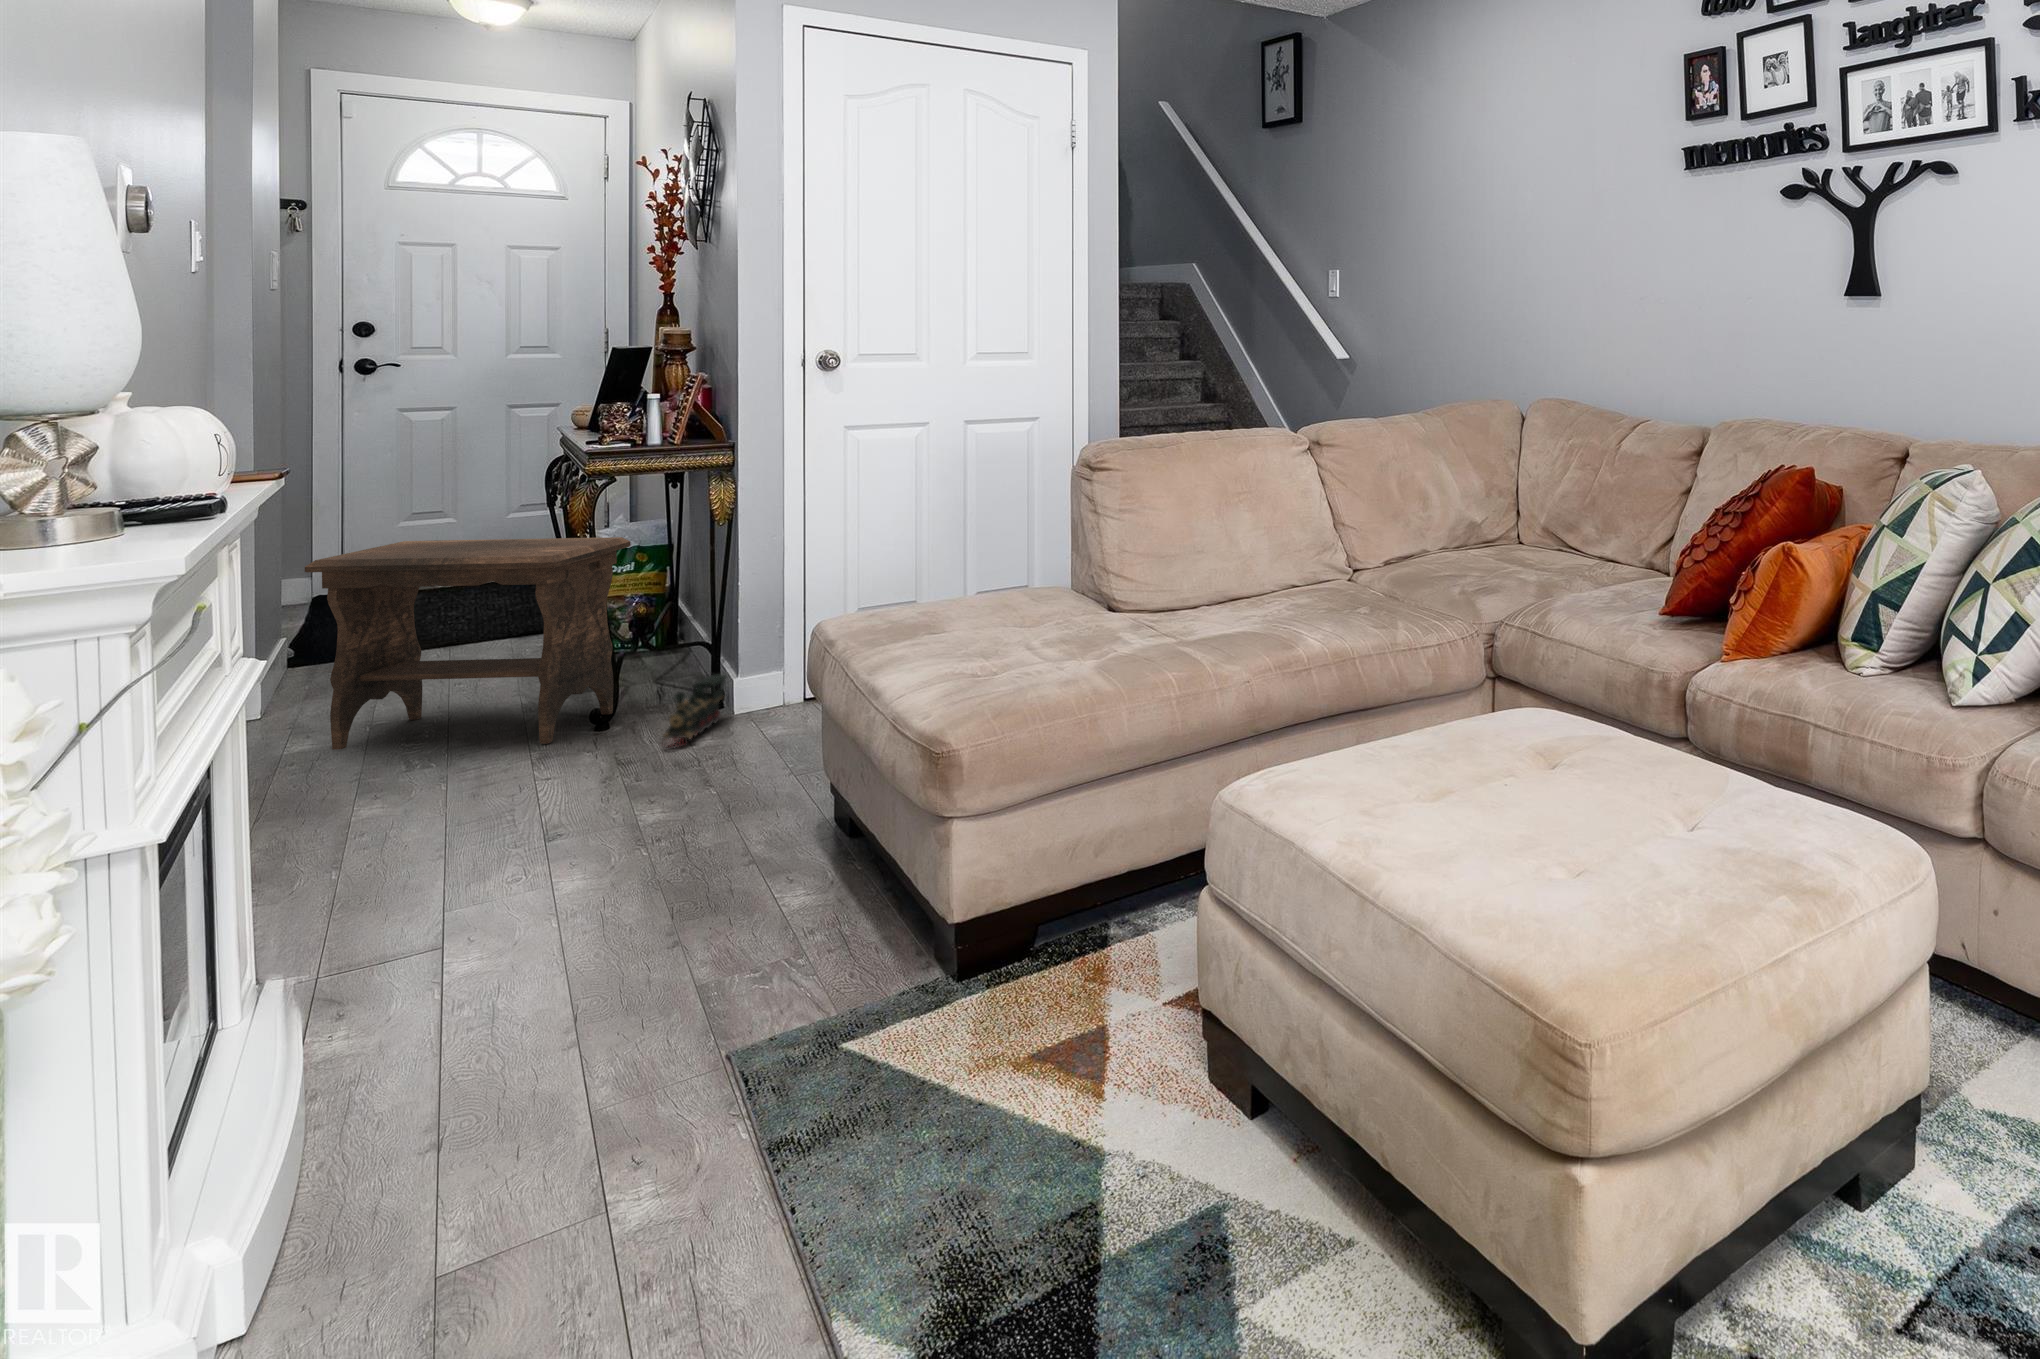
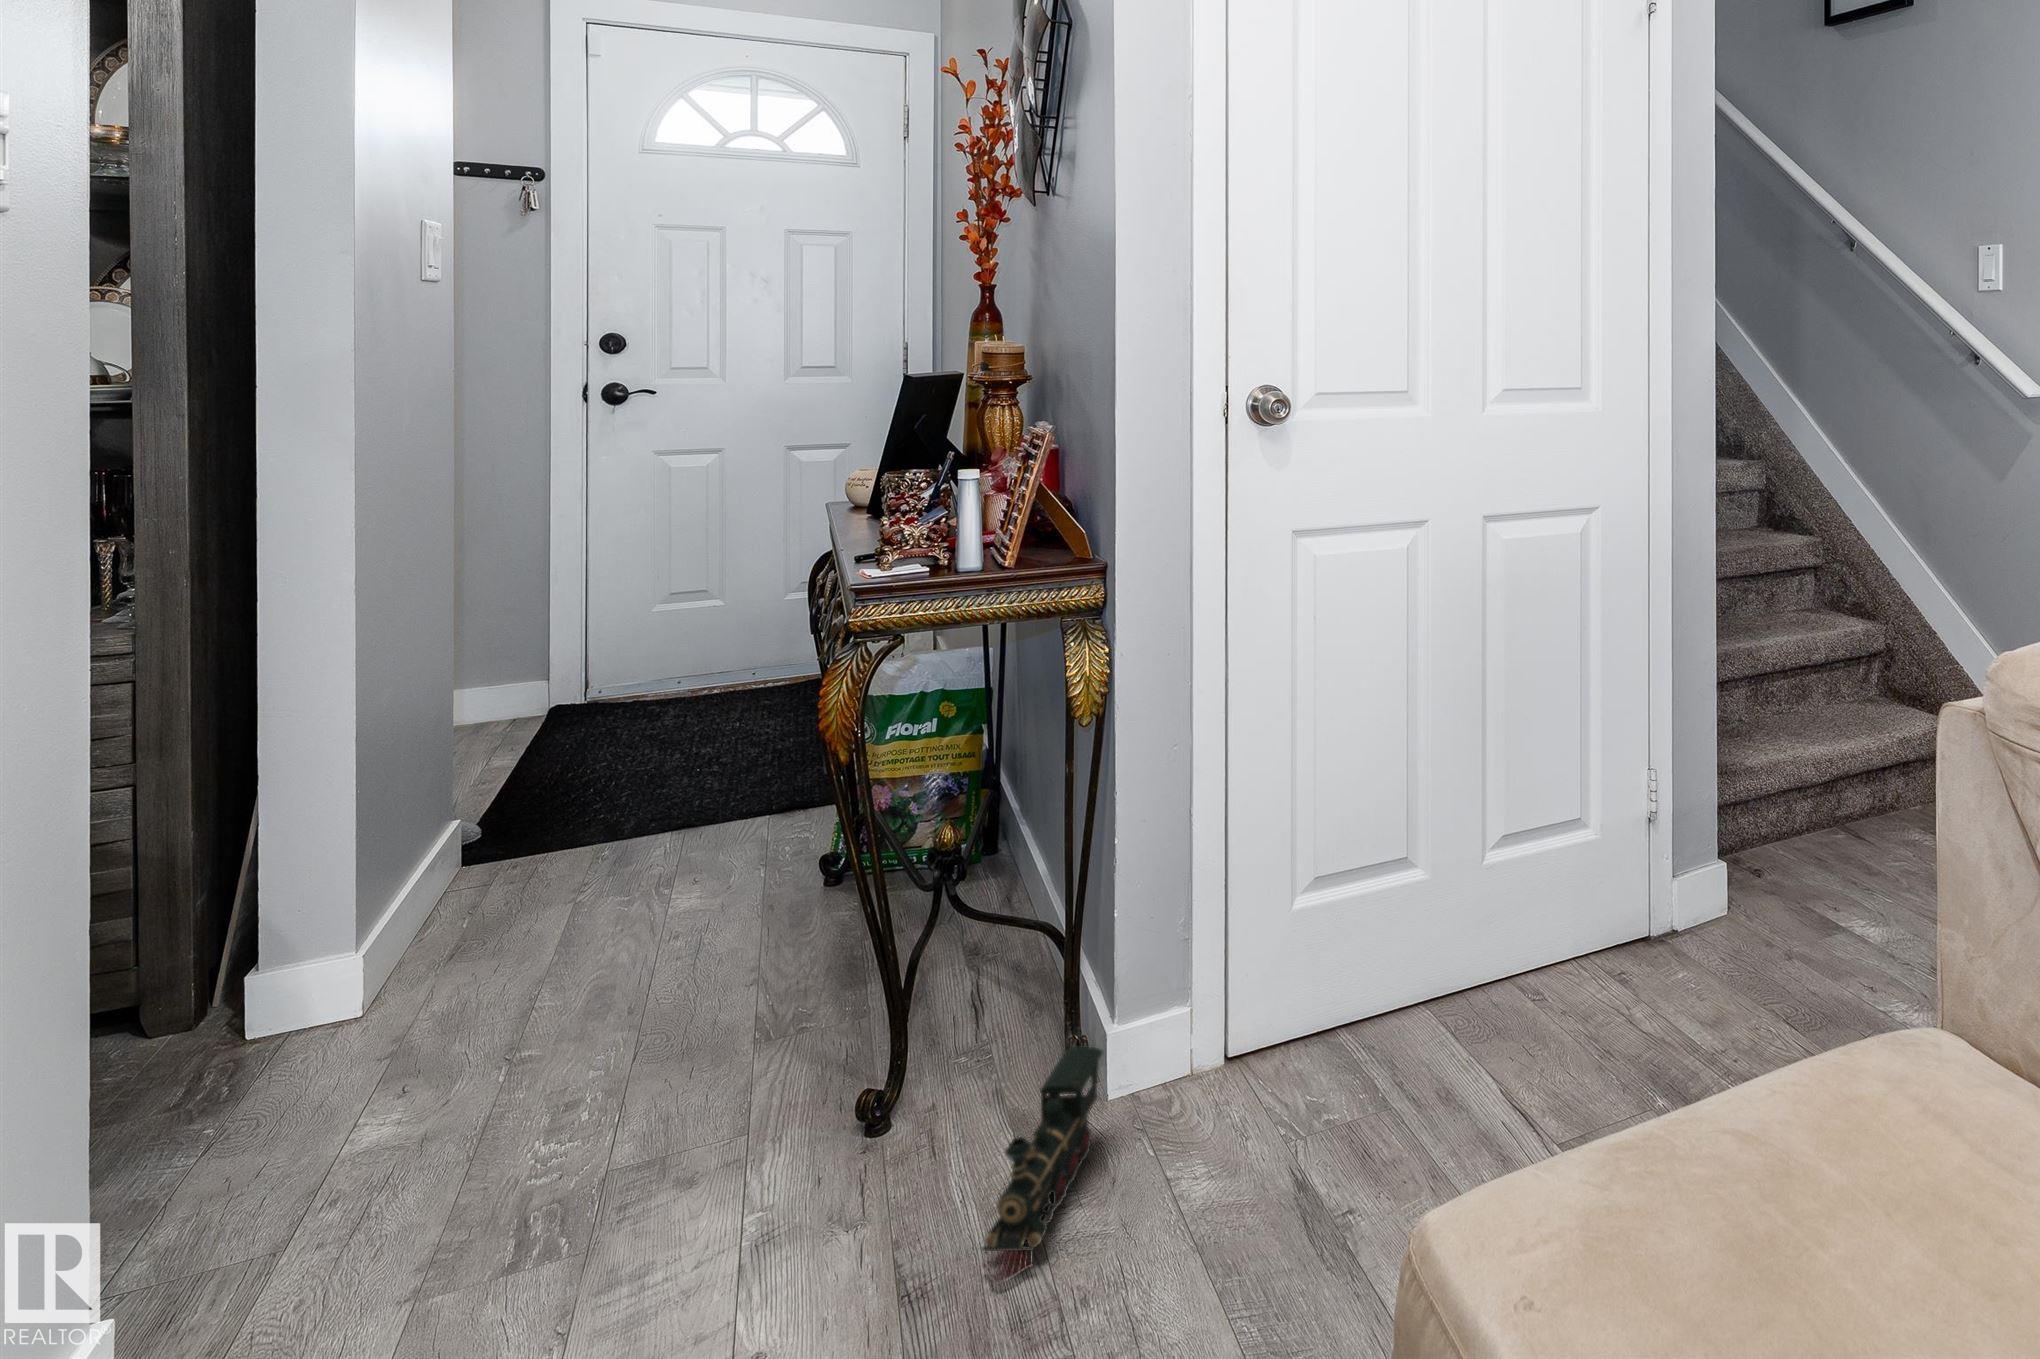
footstool: present [305,537,631,750] -> none [329,741,926,1217]

